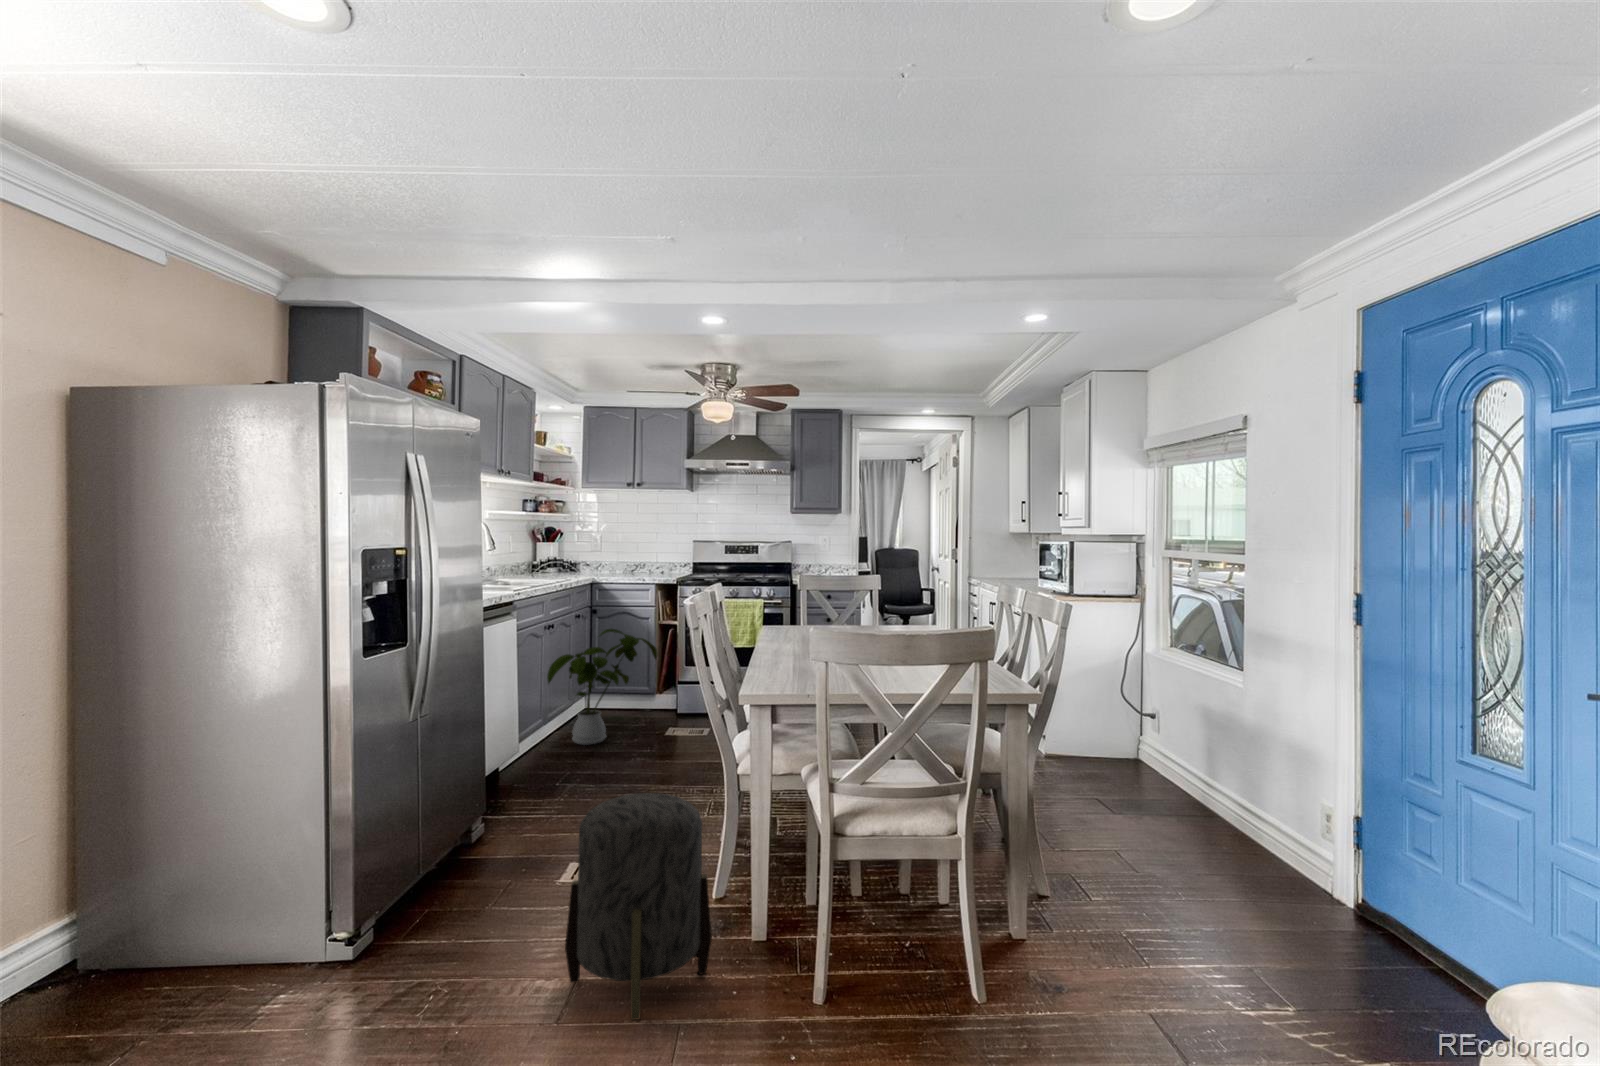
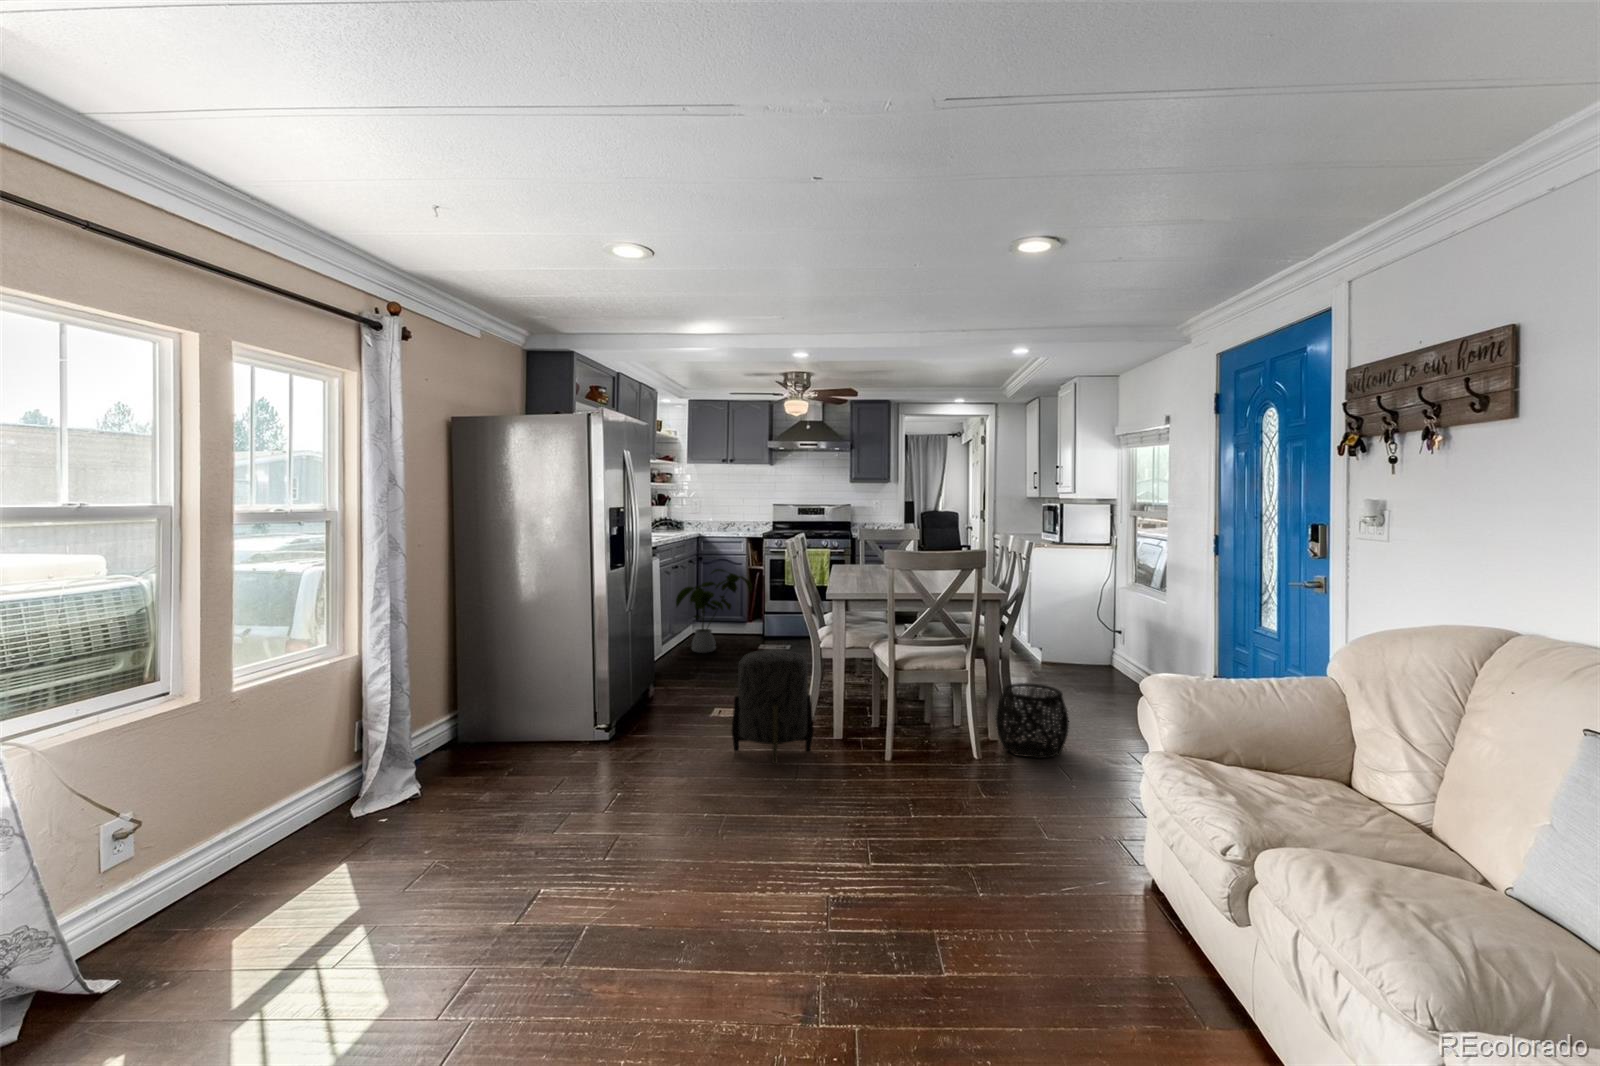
woven basket: none [1019,841,1146,989] -> present [996,683,1069,758]

